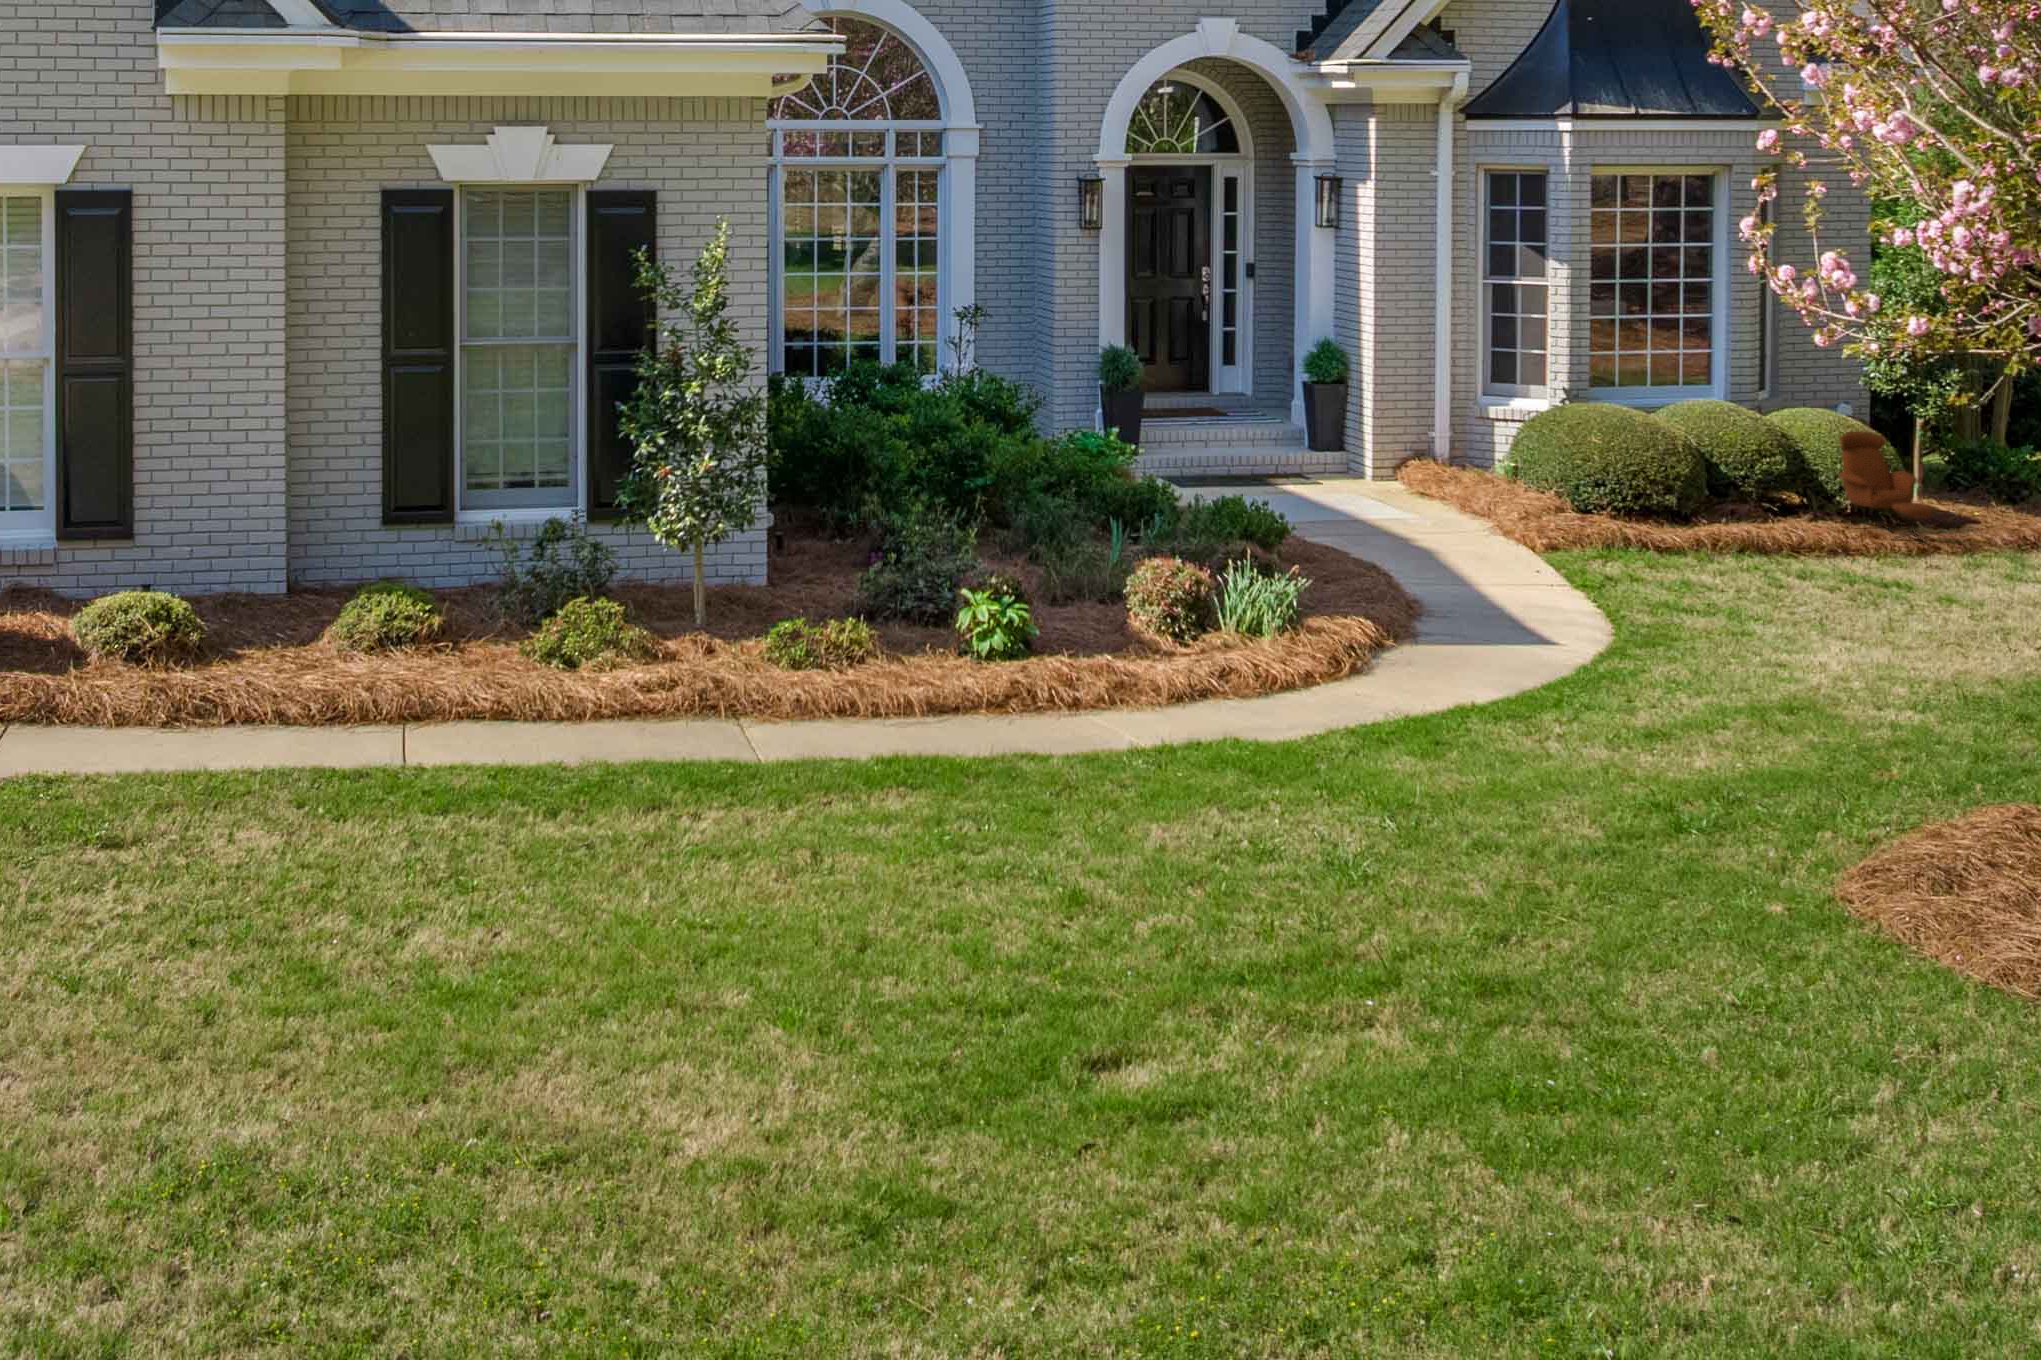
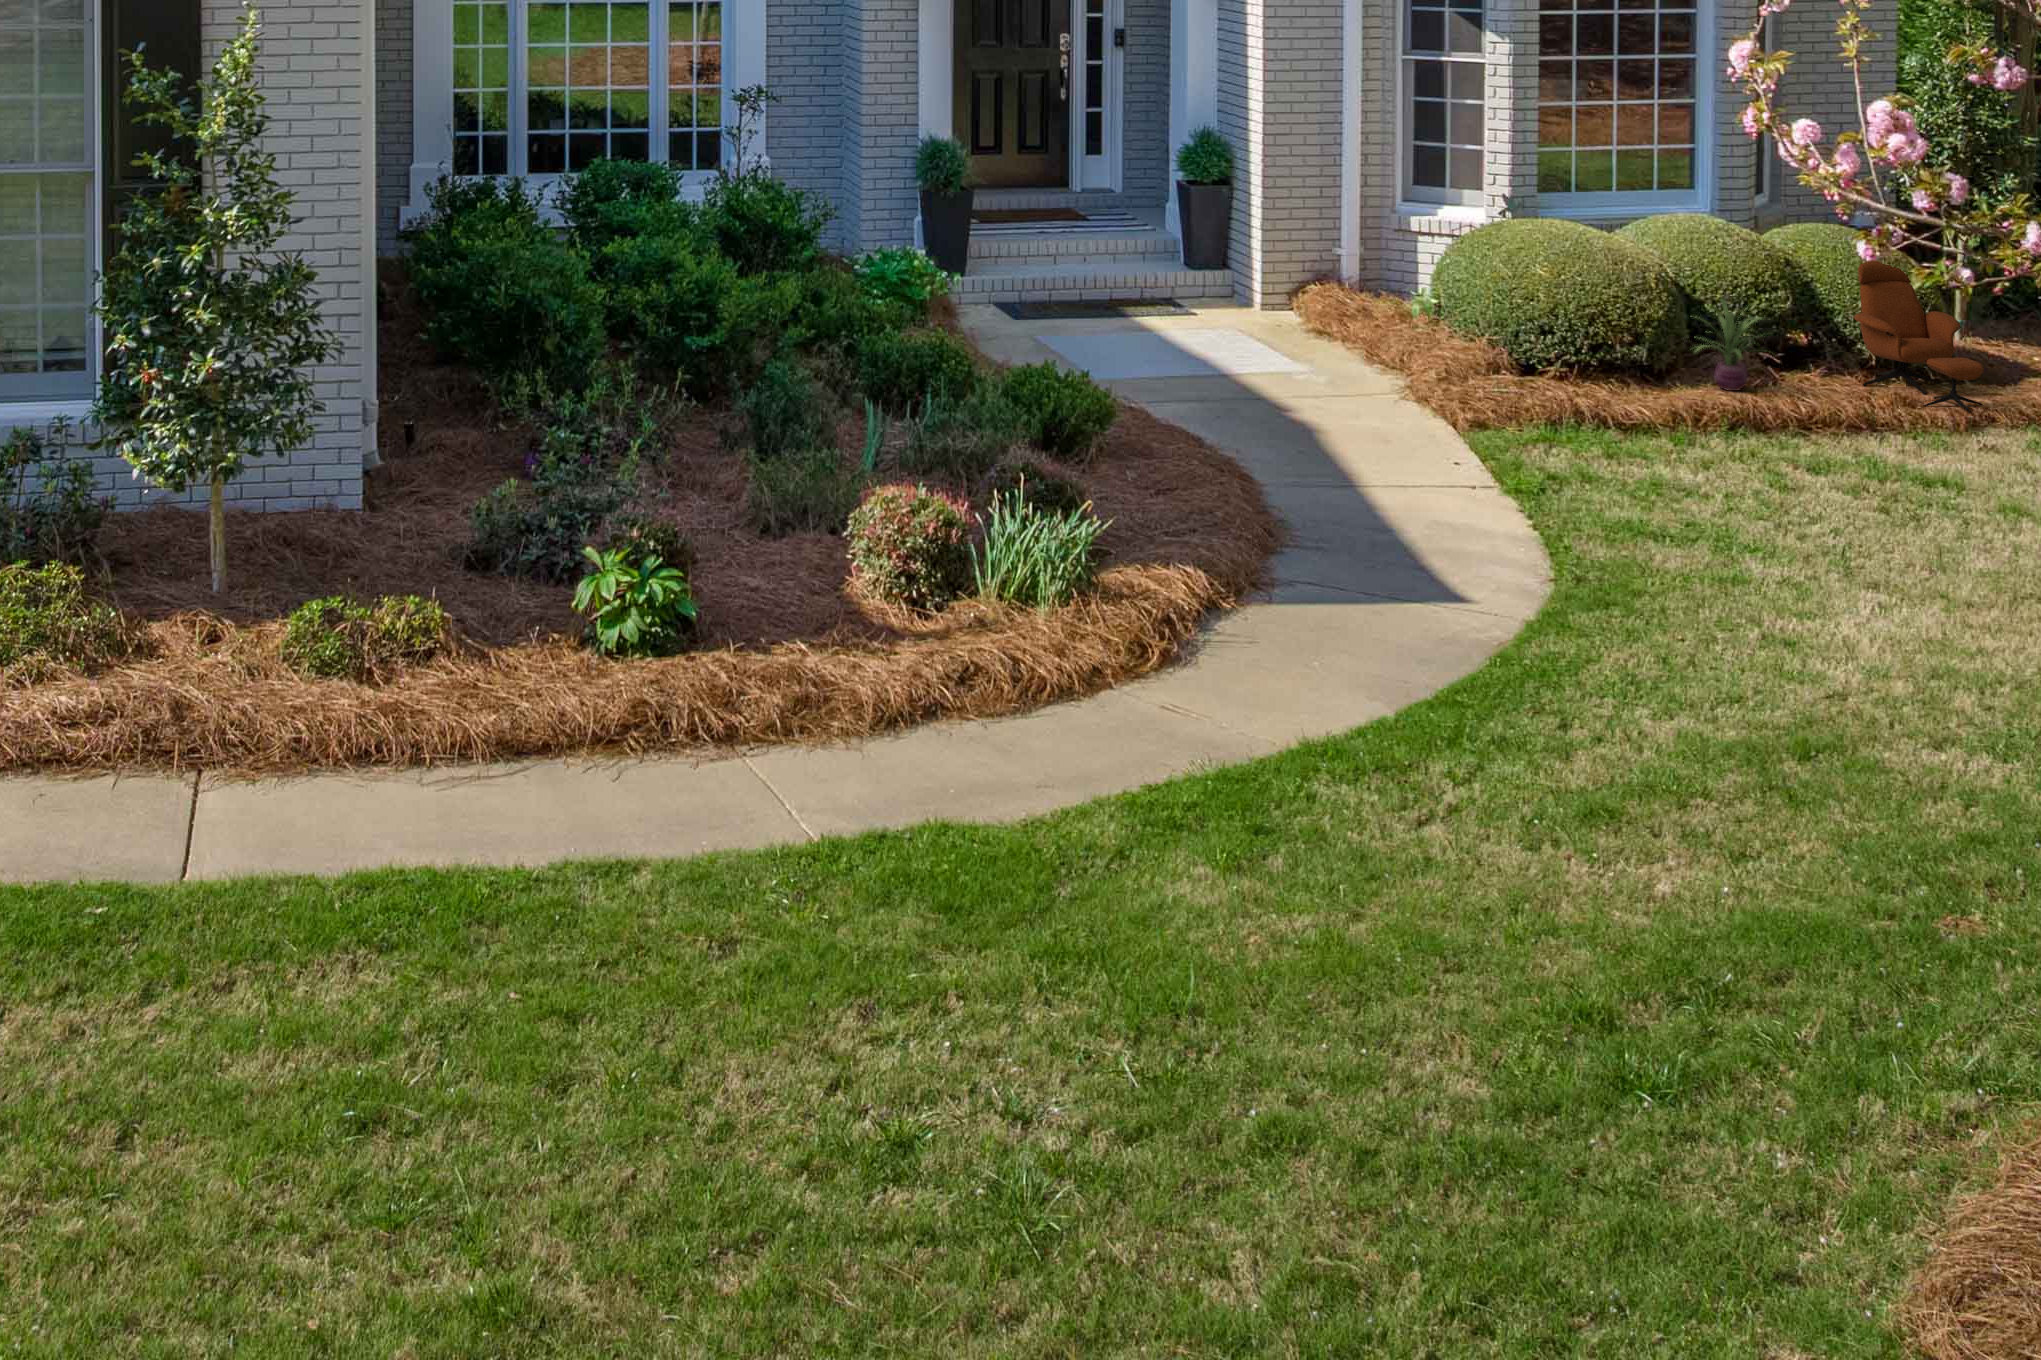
decorative plant: none [1708,459,1782,531] -> present [1696,298,1765,391]

